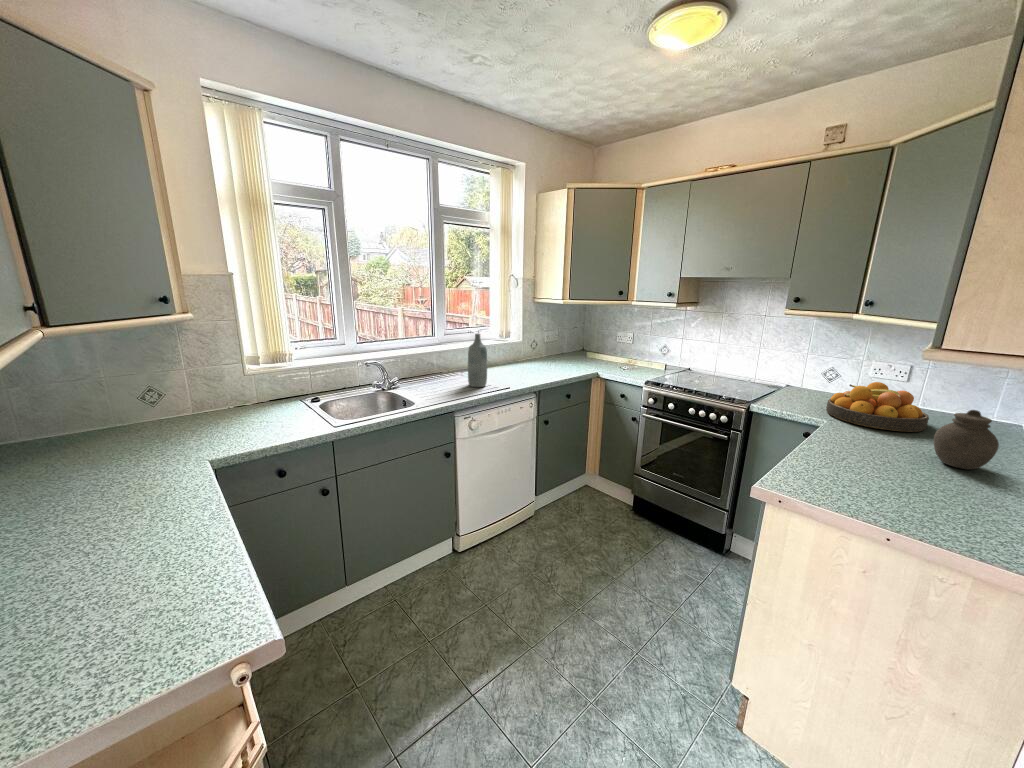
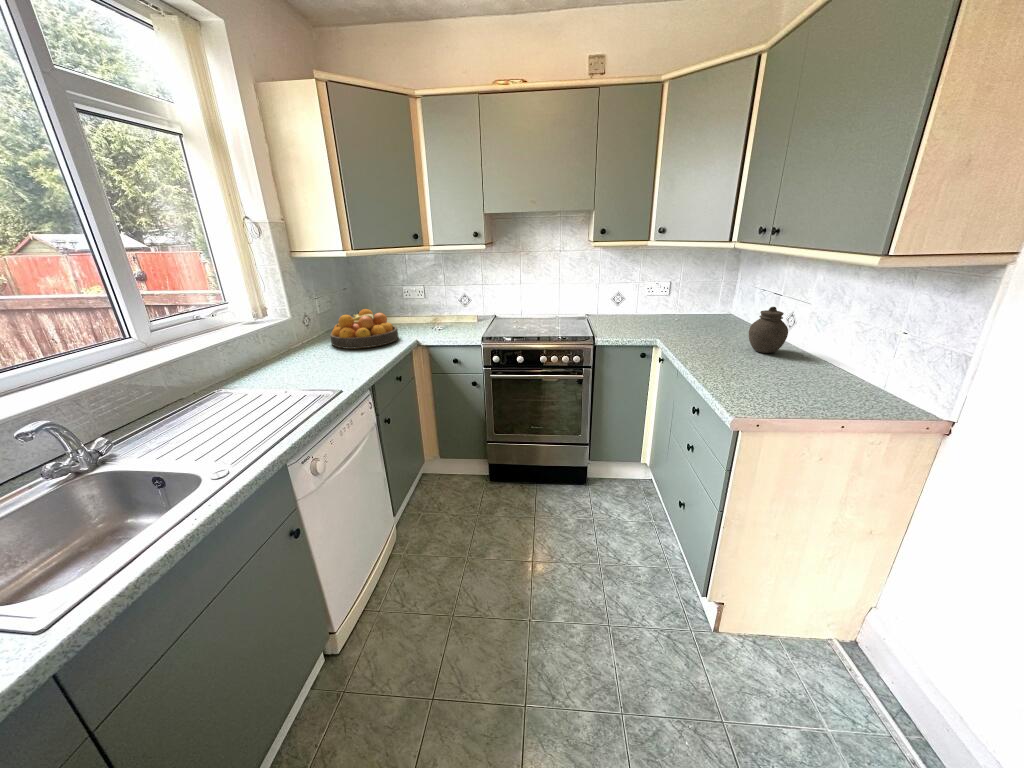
bottle: present [468,333,487,387] -> none [250,317,297,407]
fruit bowl: present [826,382,929,432] -> present [330,309,398,349]

